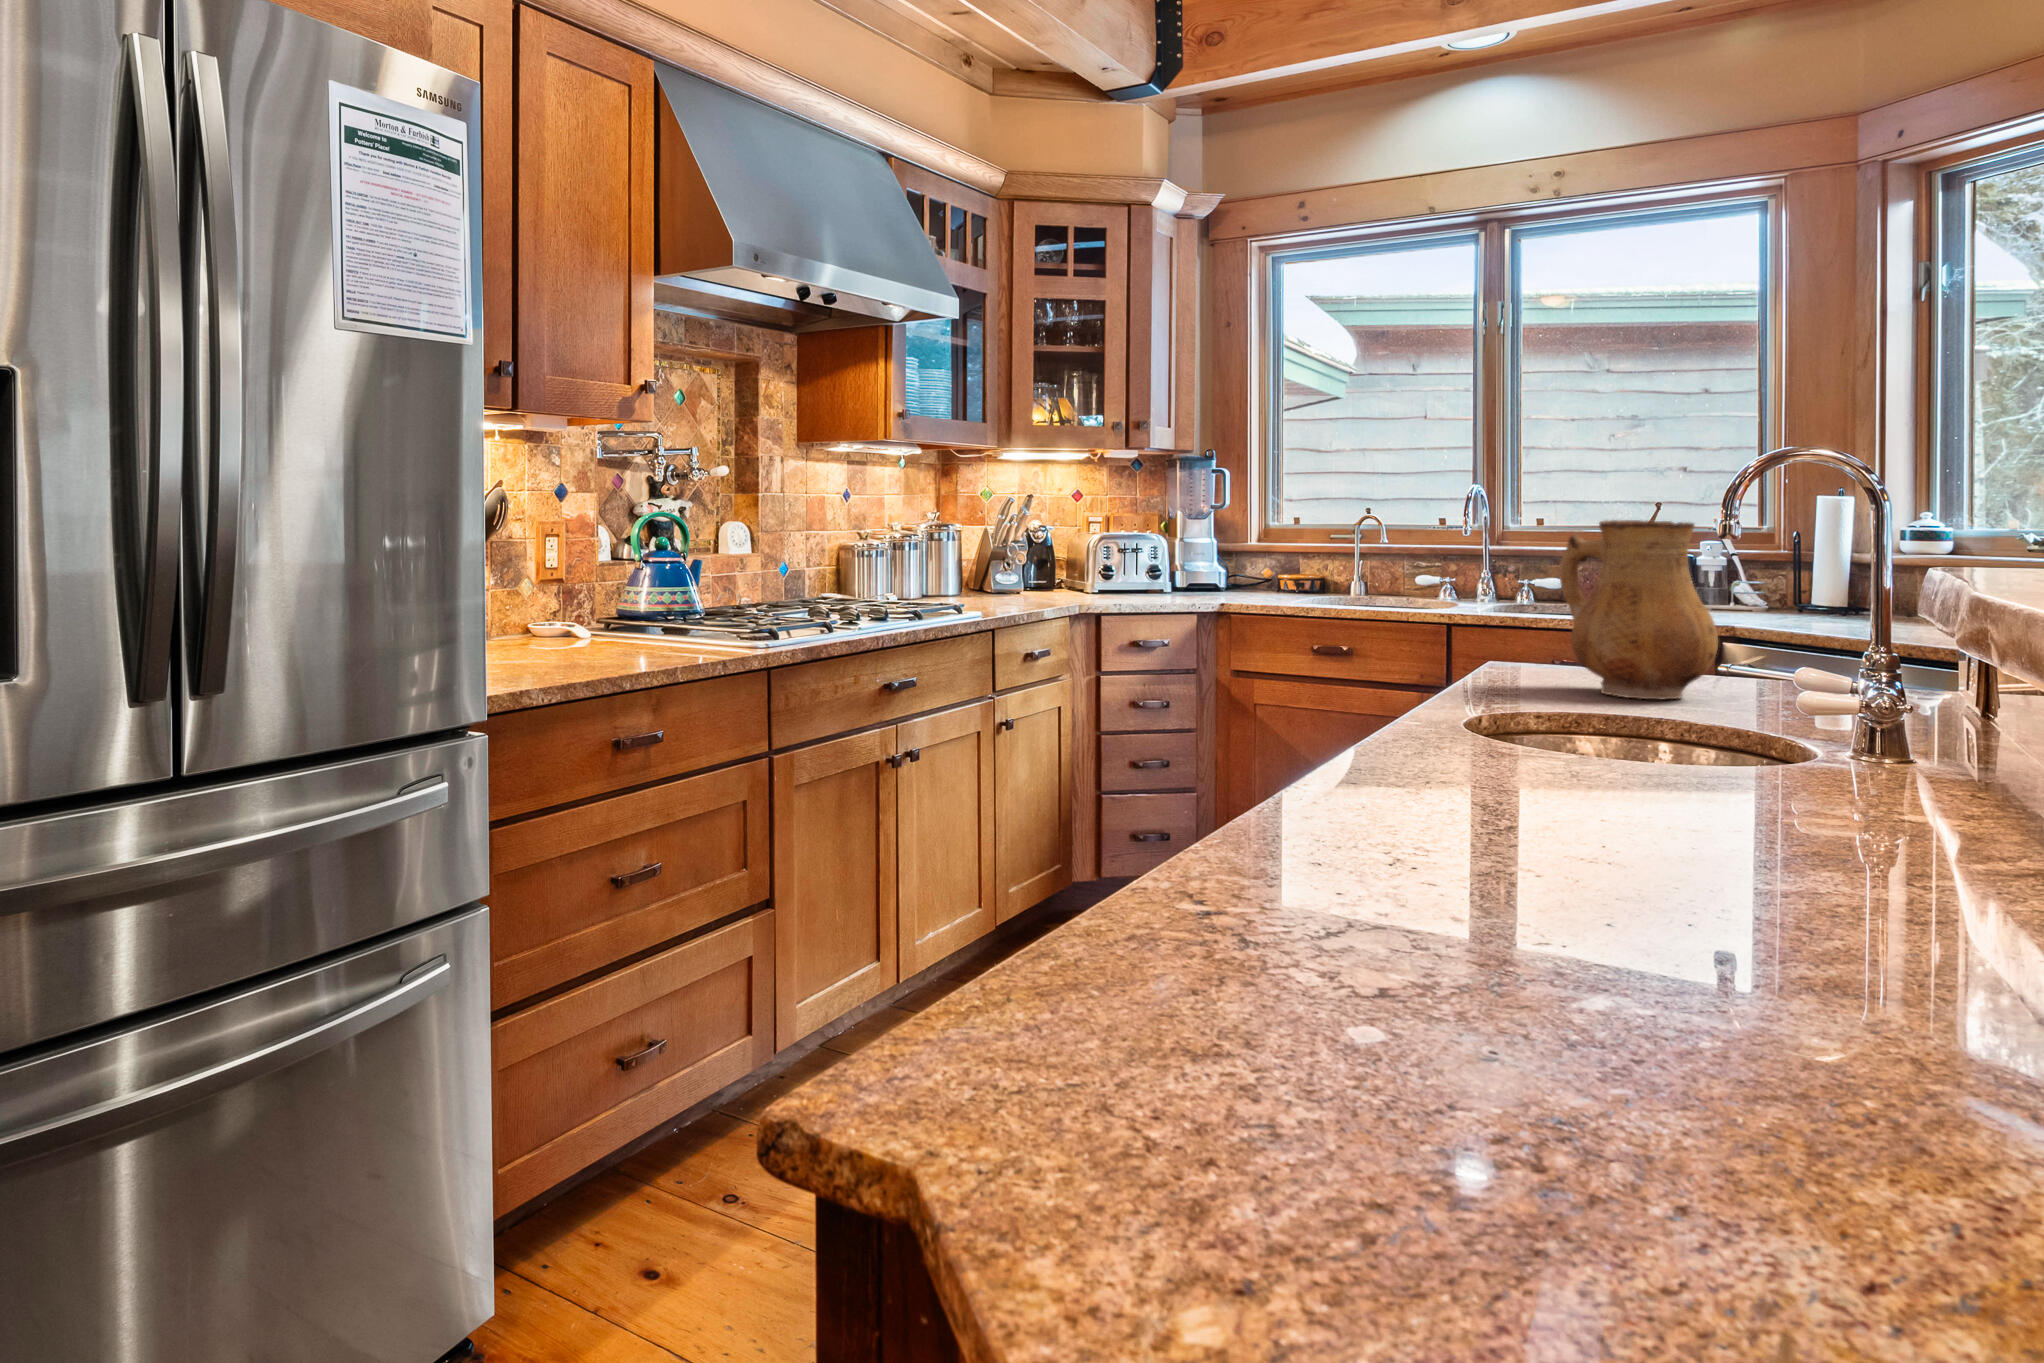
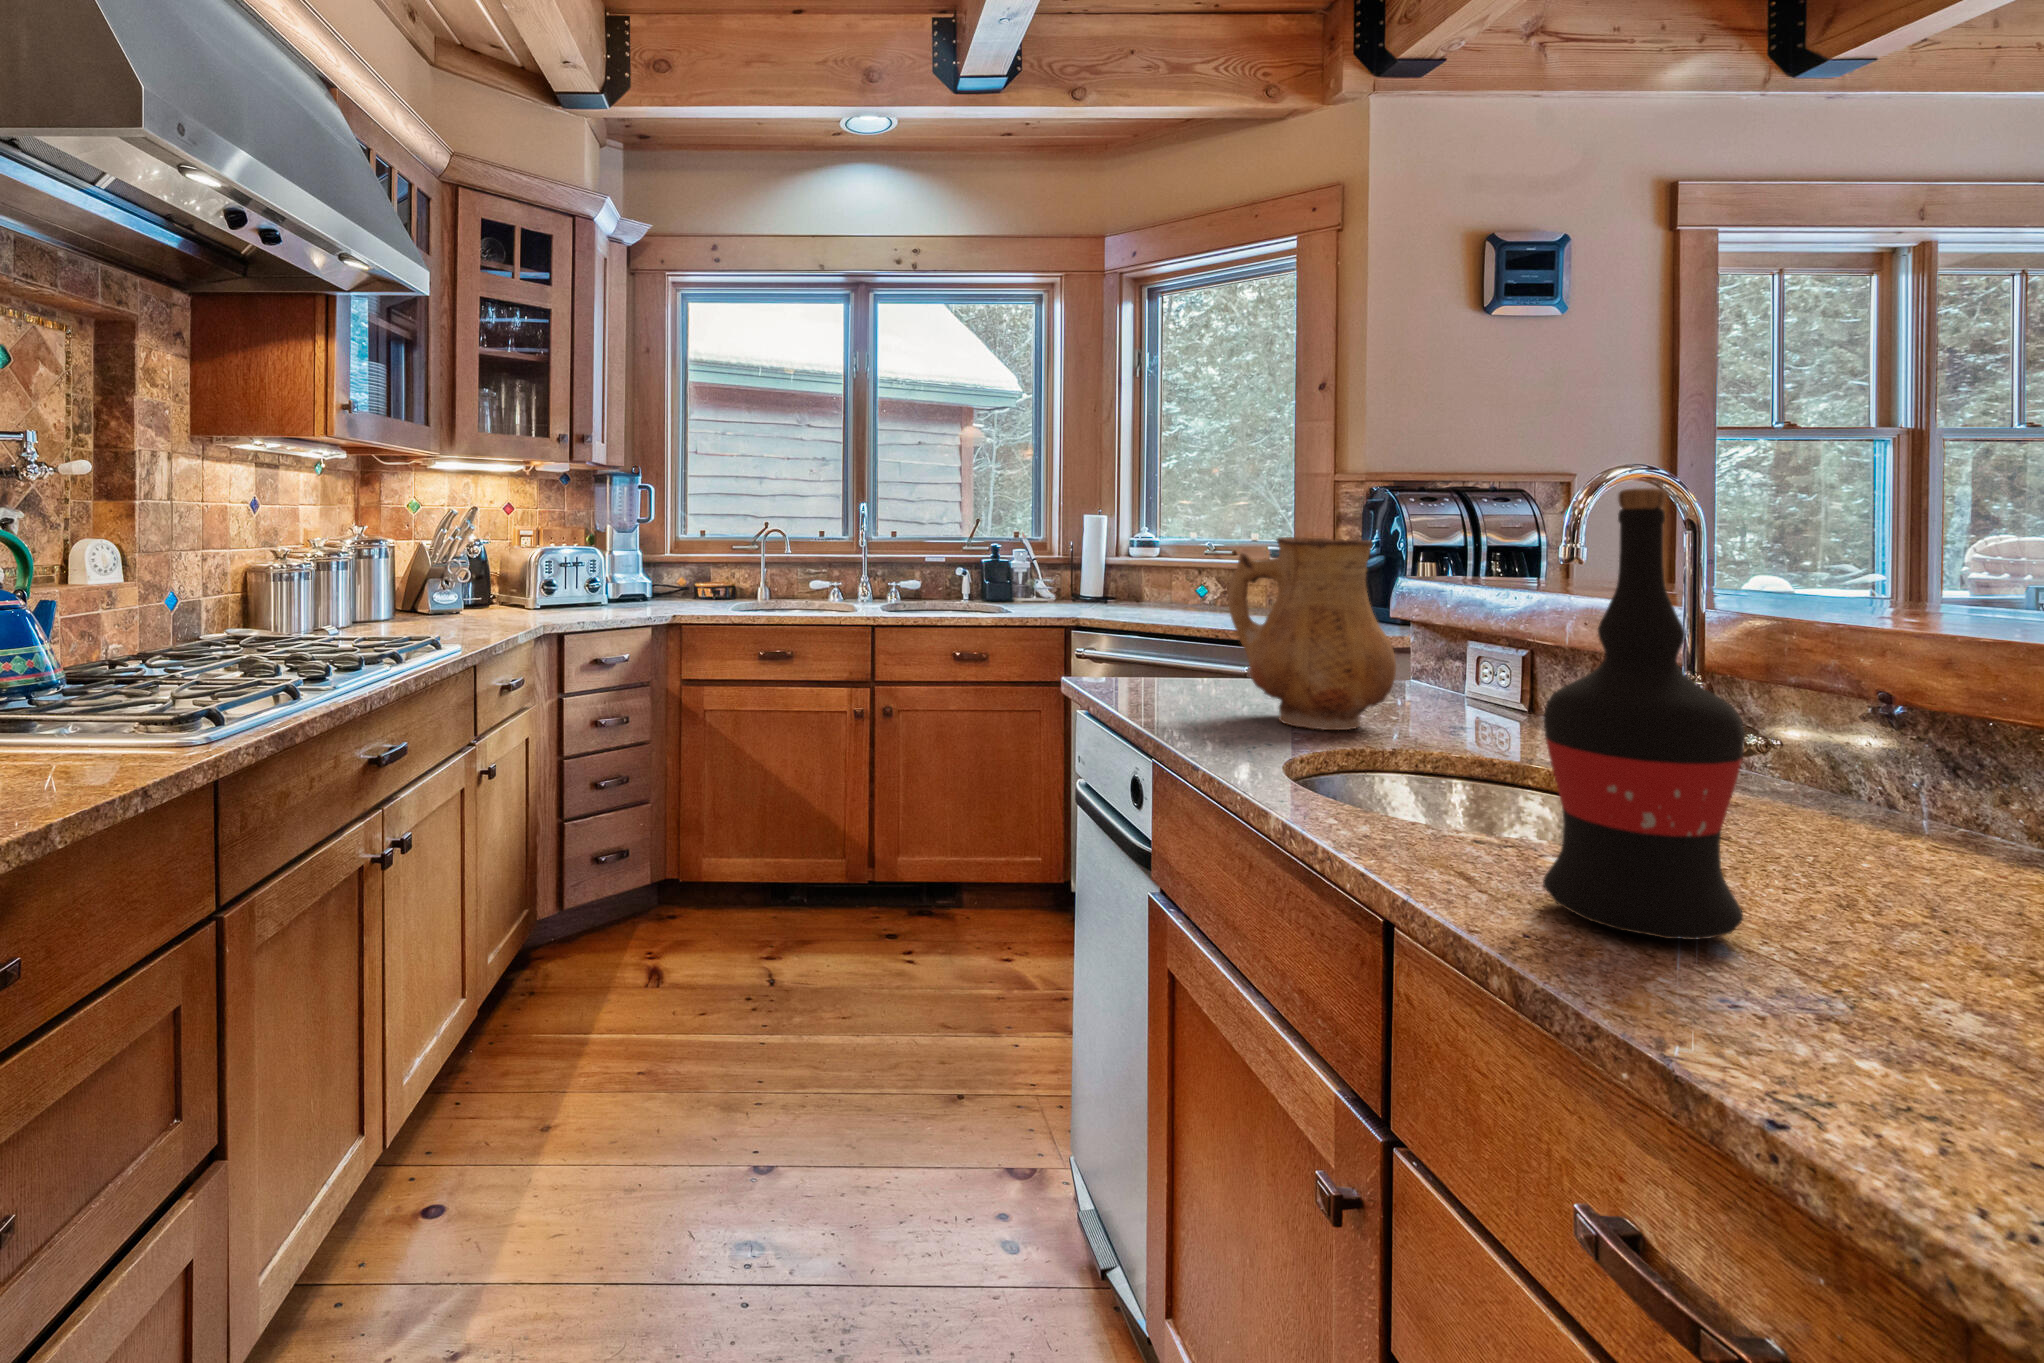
wine bottle: none [1431,483,1543,771] -> present [1543,488,1746,940]

